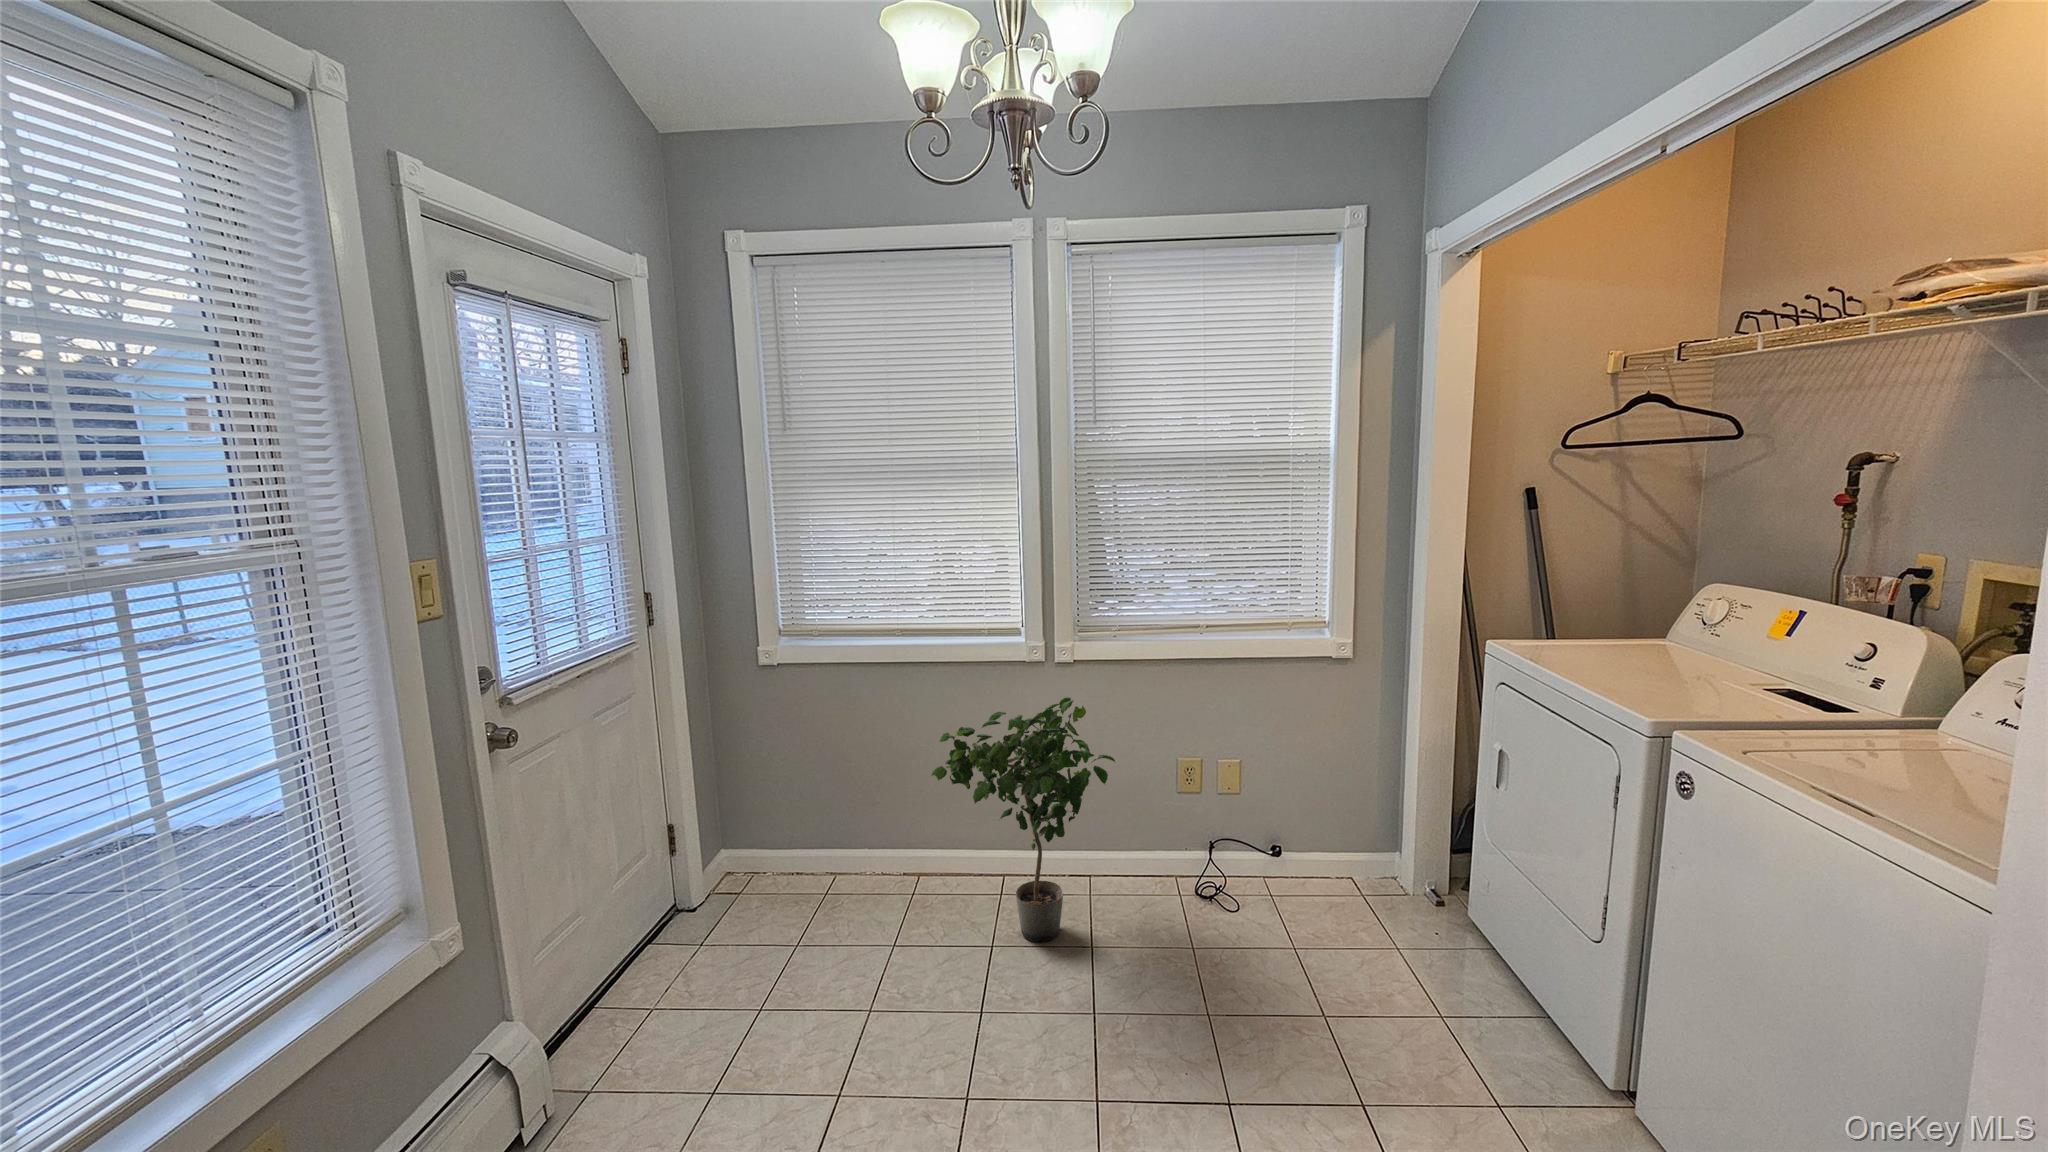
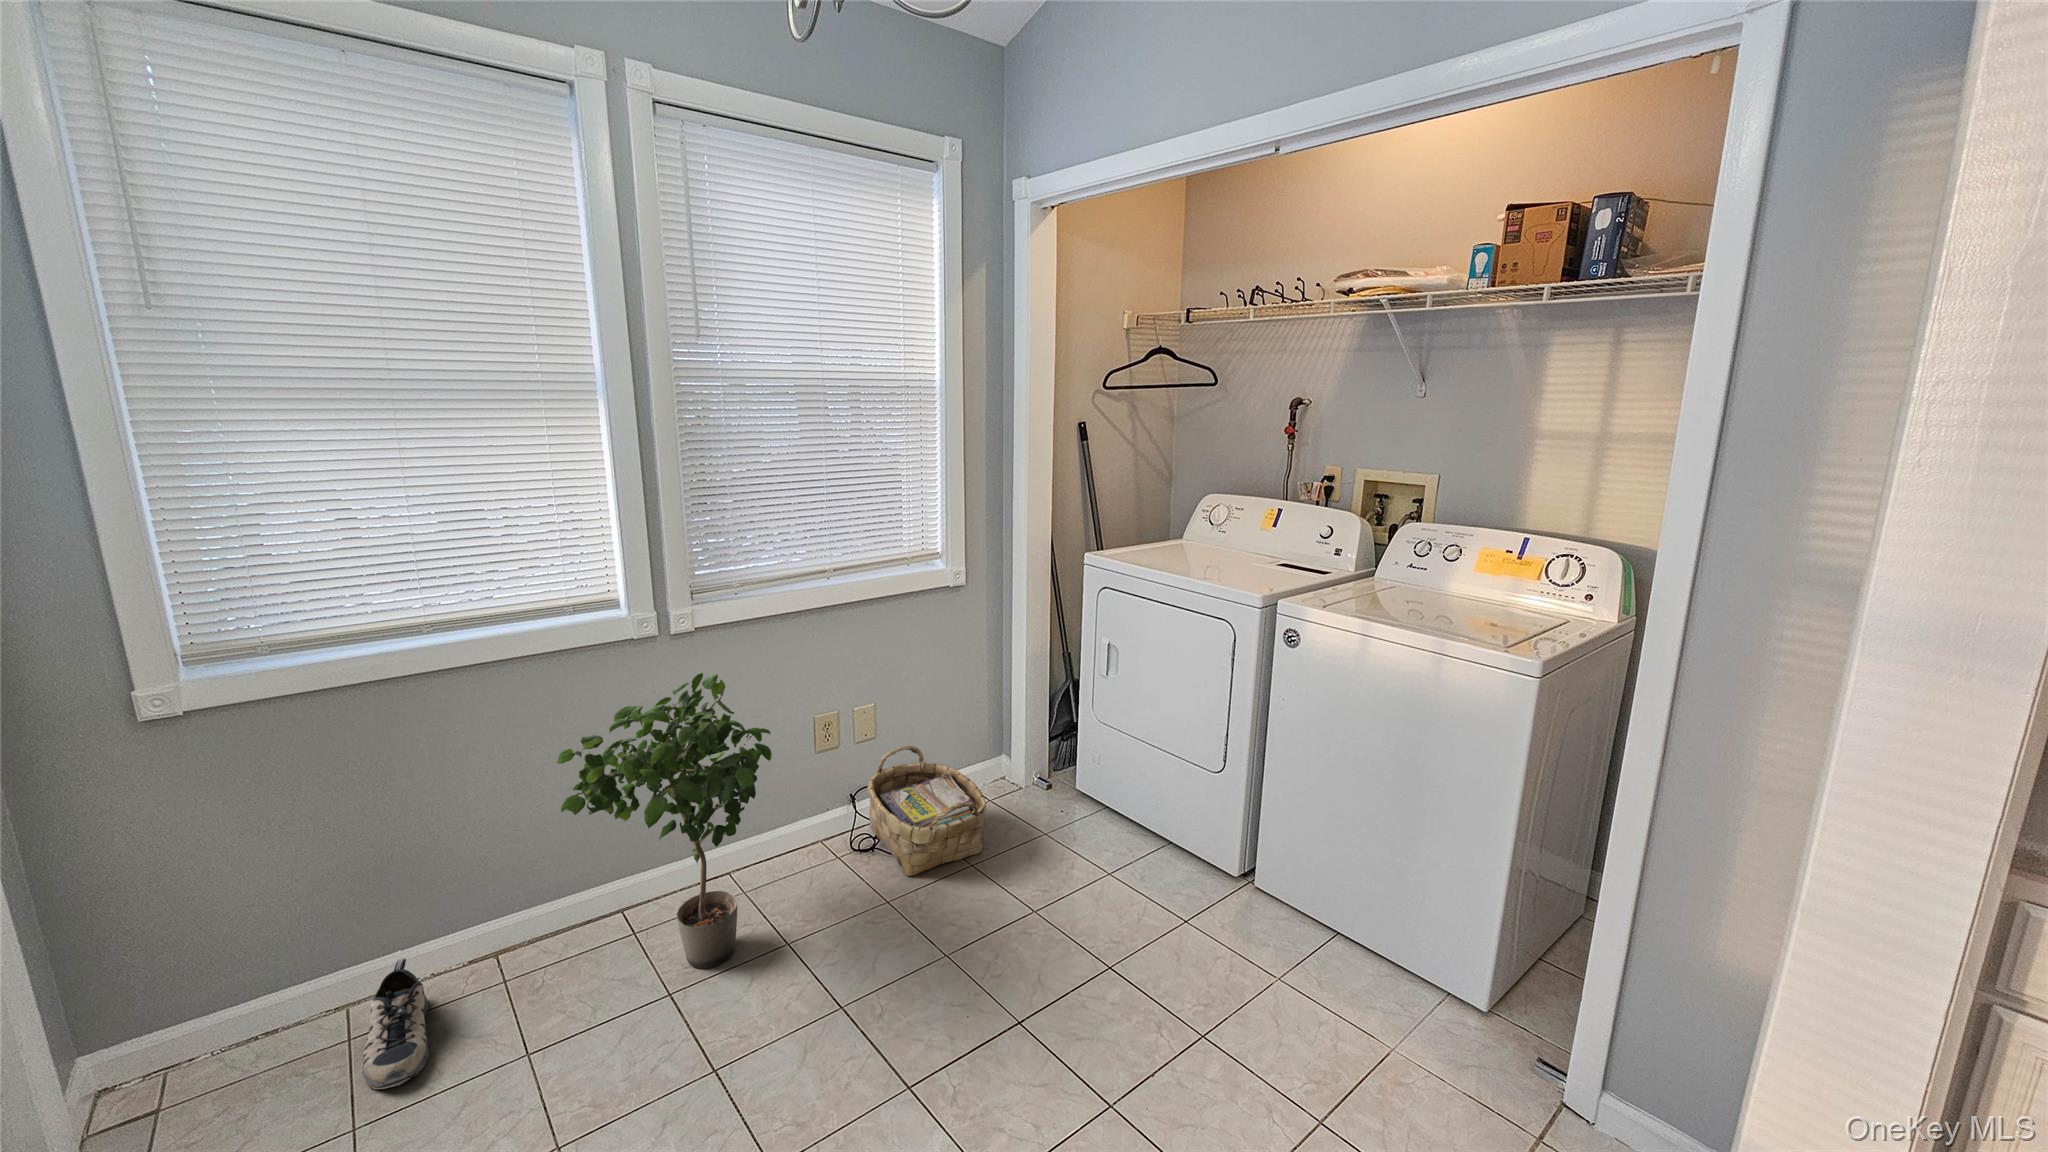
woven basket: none [1214,811,1328,943] -> present [867,746,986,876]
shoe: none [822,856,871,932] -> present [362,959,429,1089]

